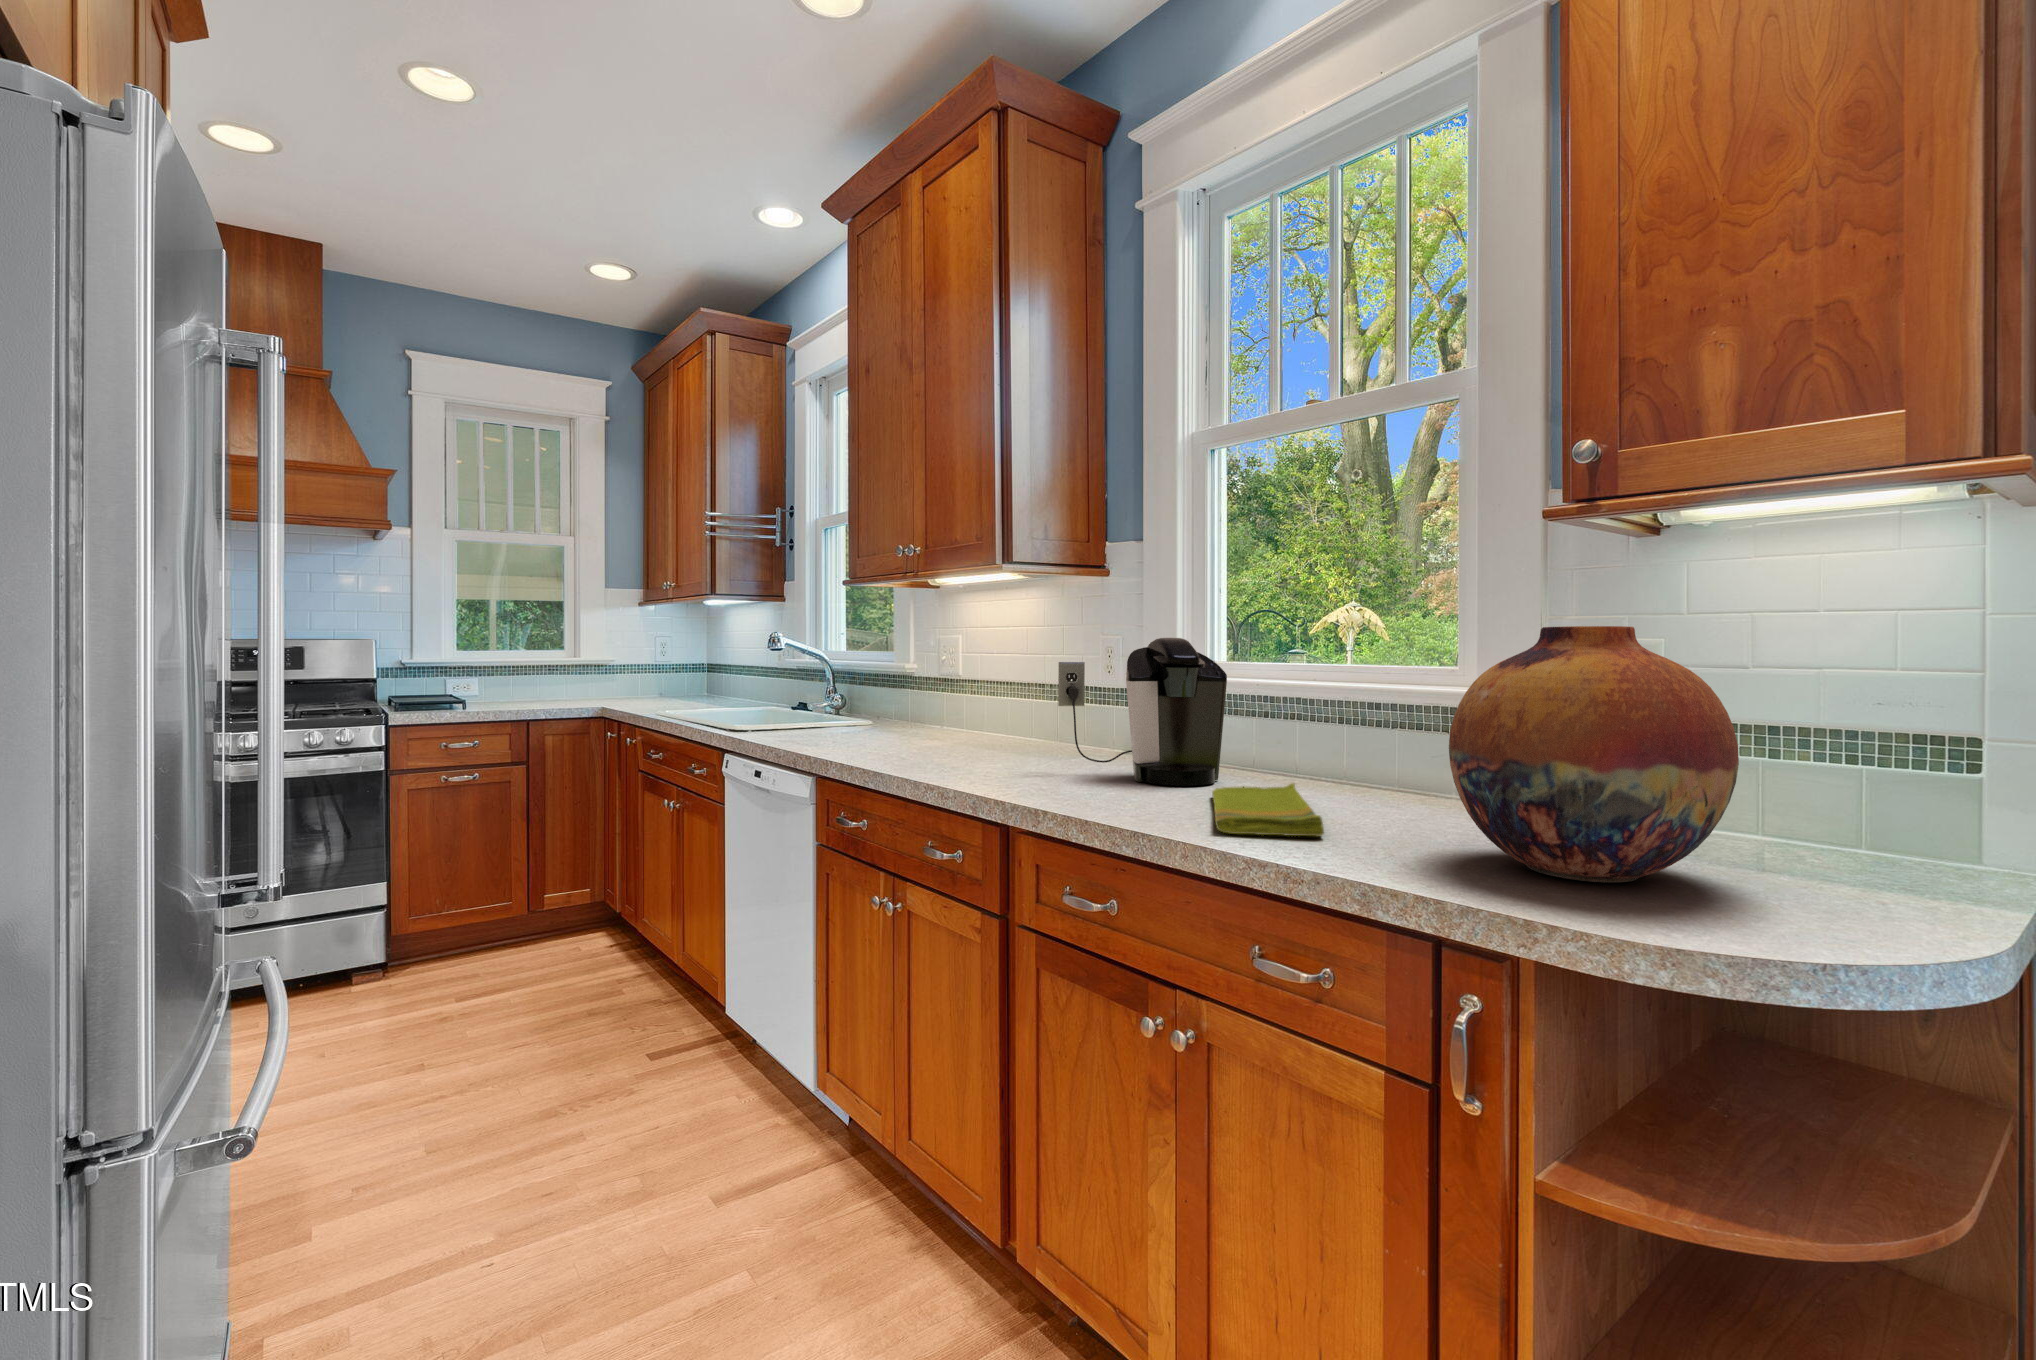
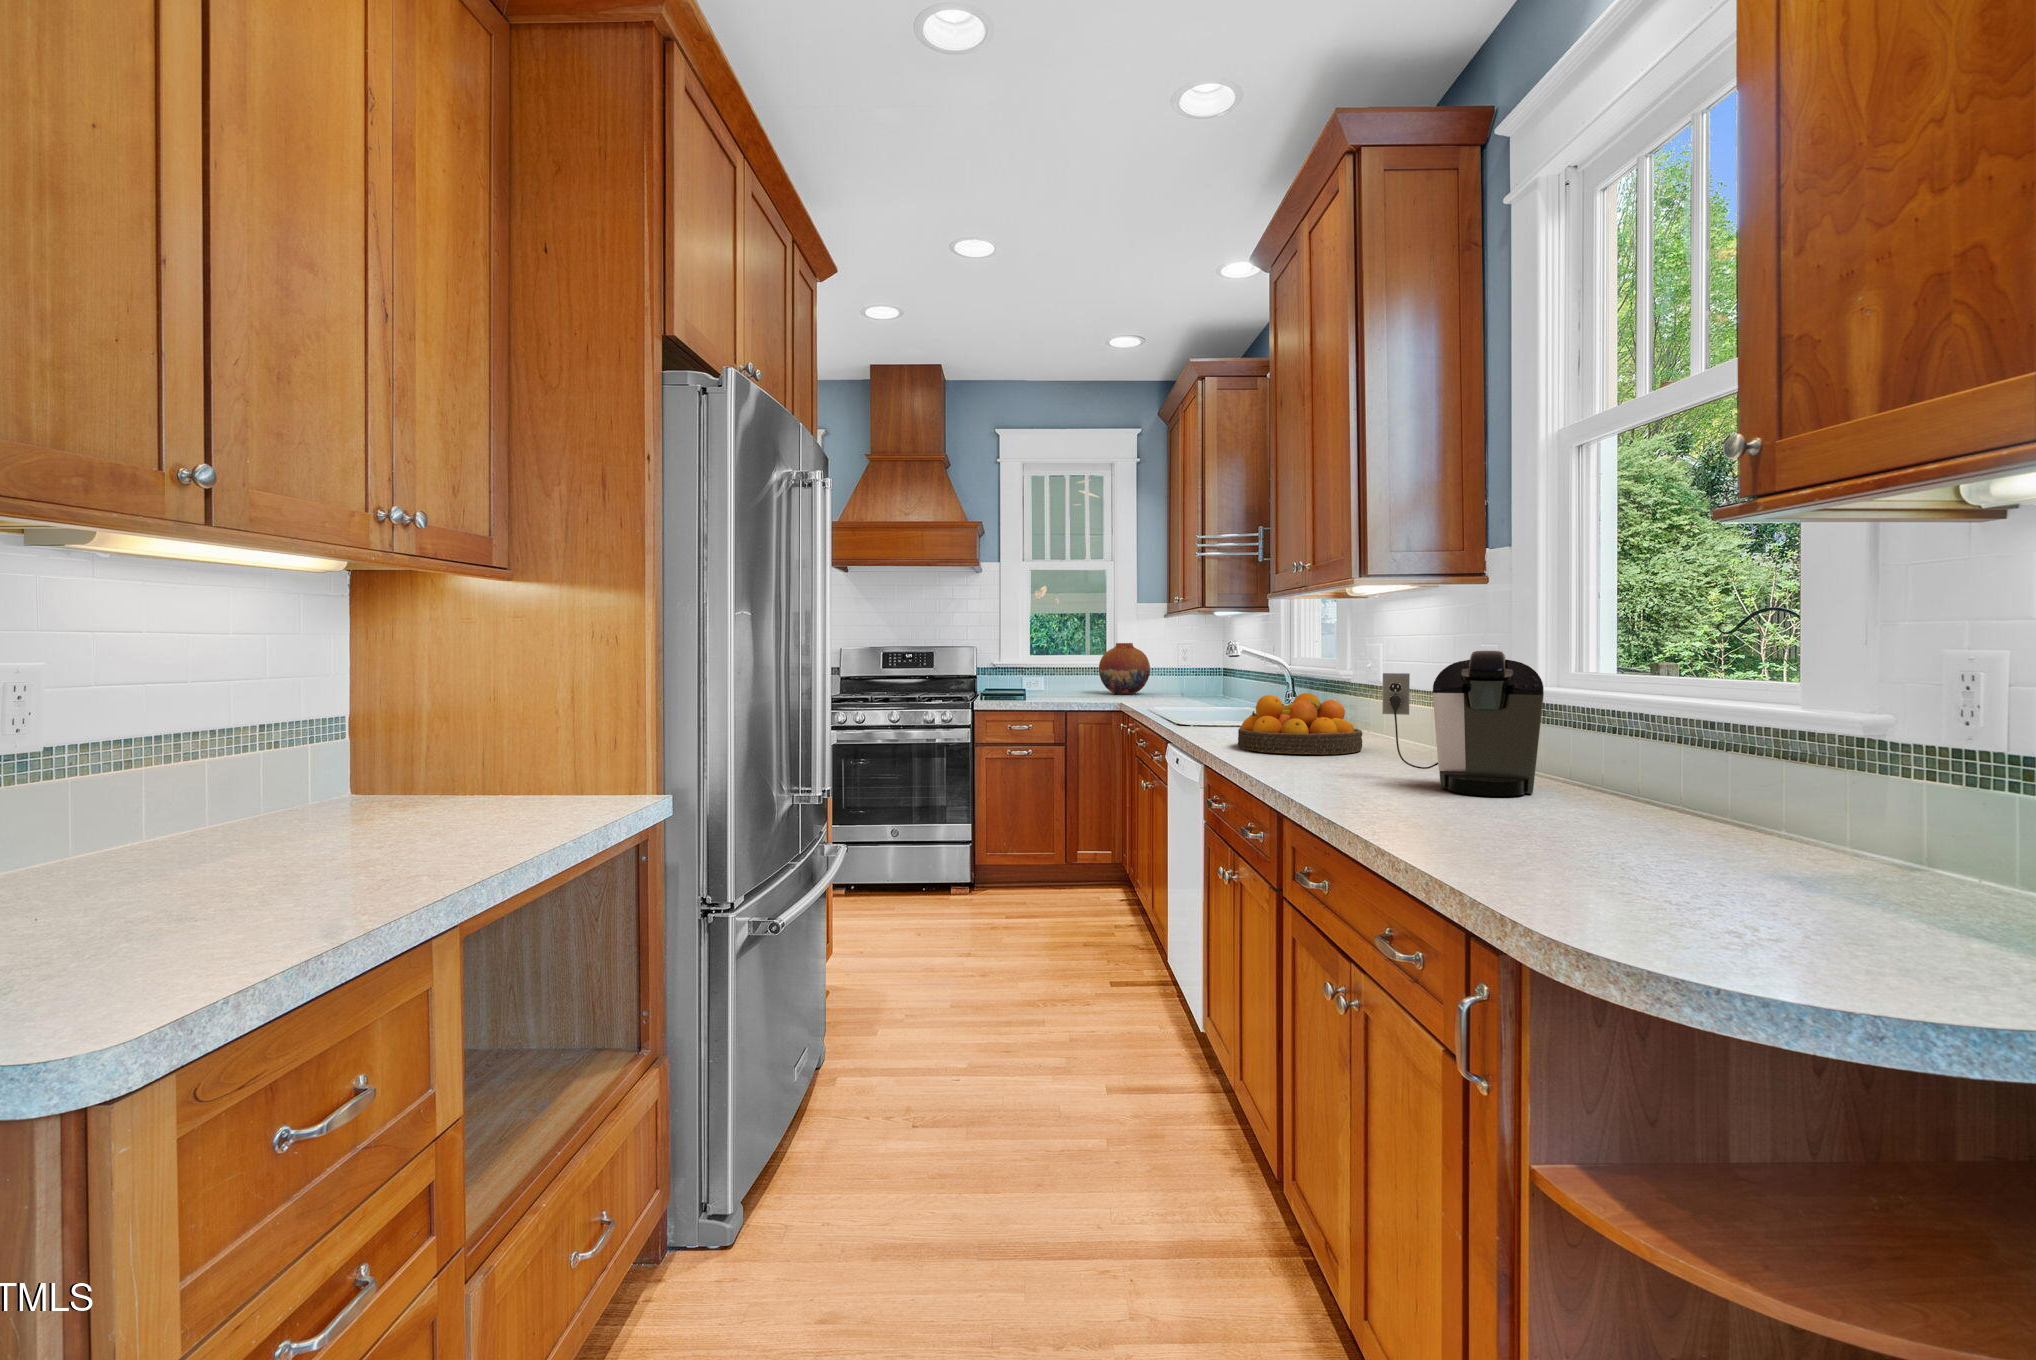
vase: present [1449,626,1739,883] -> present [1099,643,1150,694]
fruit bowl: none [848,688,982,756] -> present [1238,693,1362,754]
dish towel: present [1212,783,1324,836] -> none [1398,798,1570,844]

